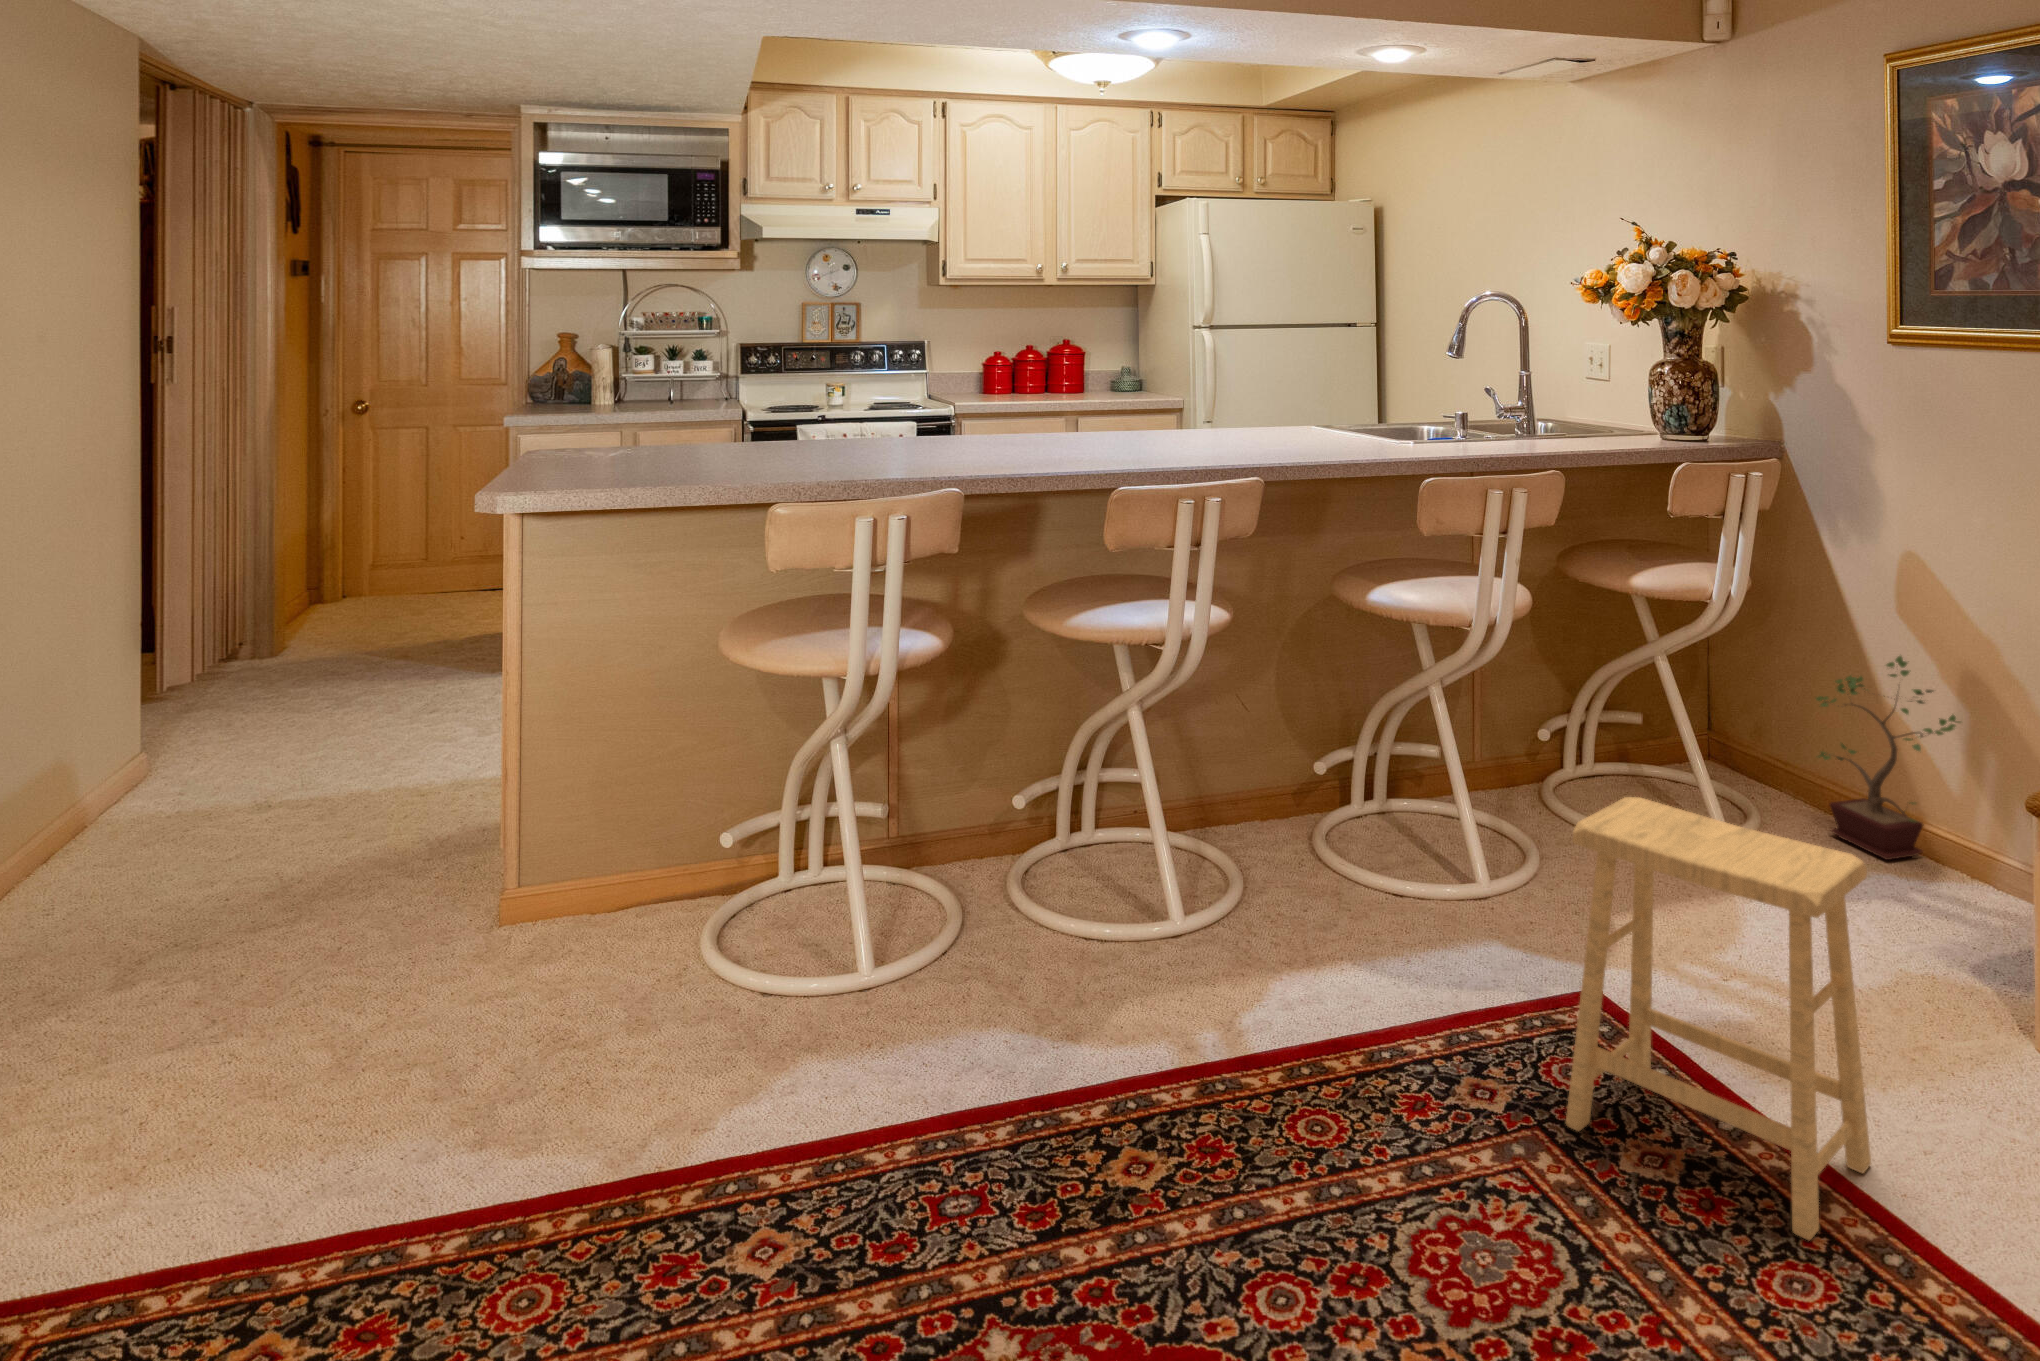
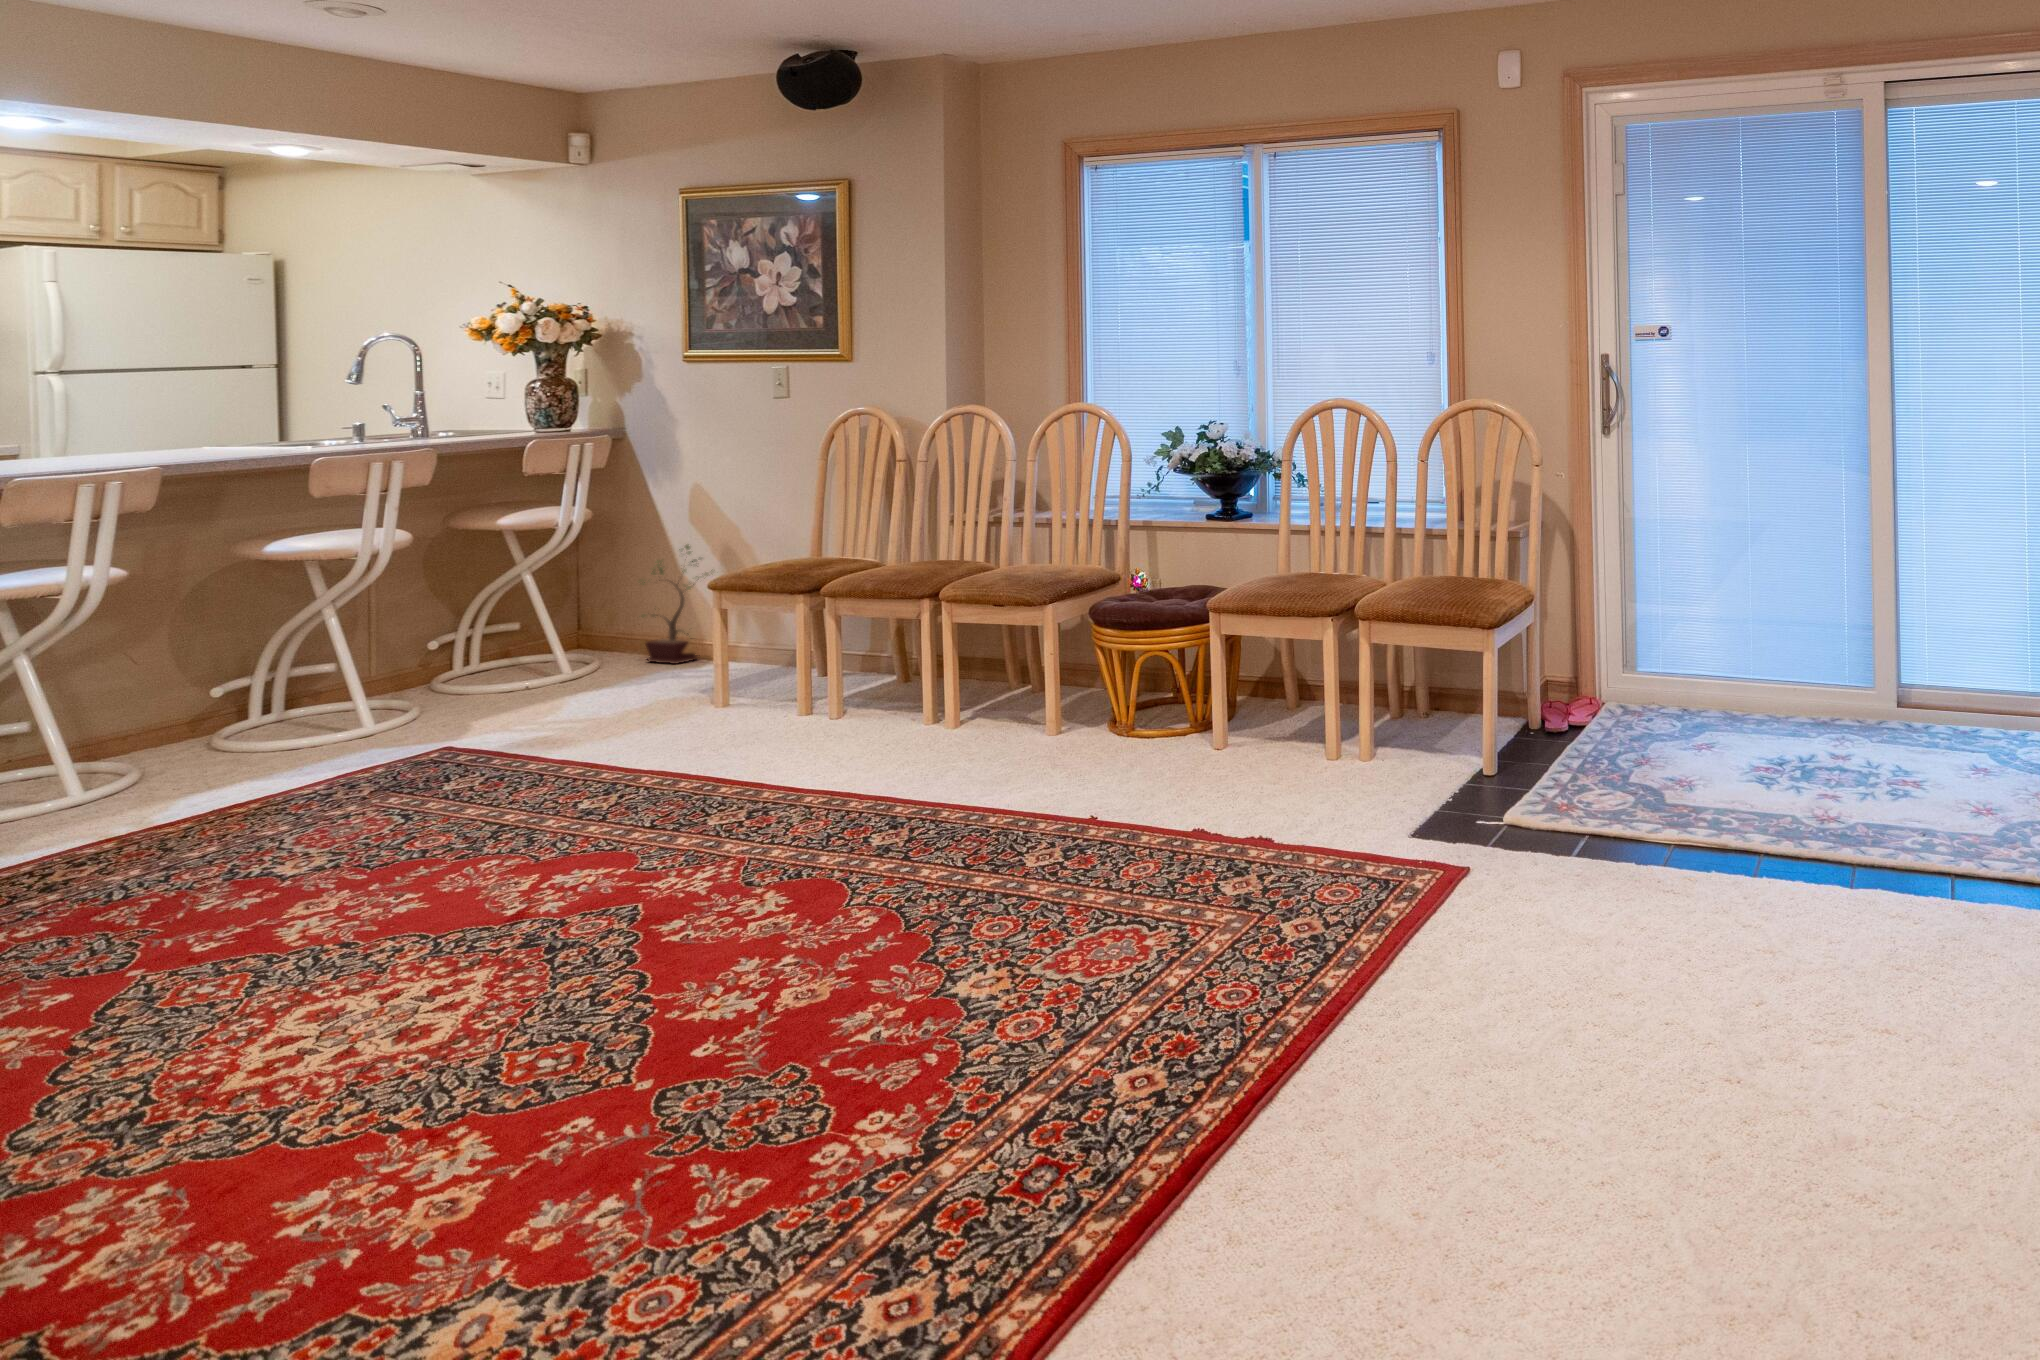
footstool: present [1566,797,1871,1240] -> none [413,582,600,764]

